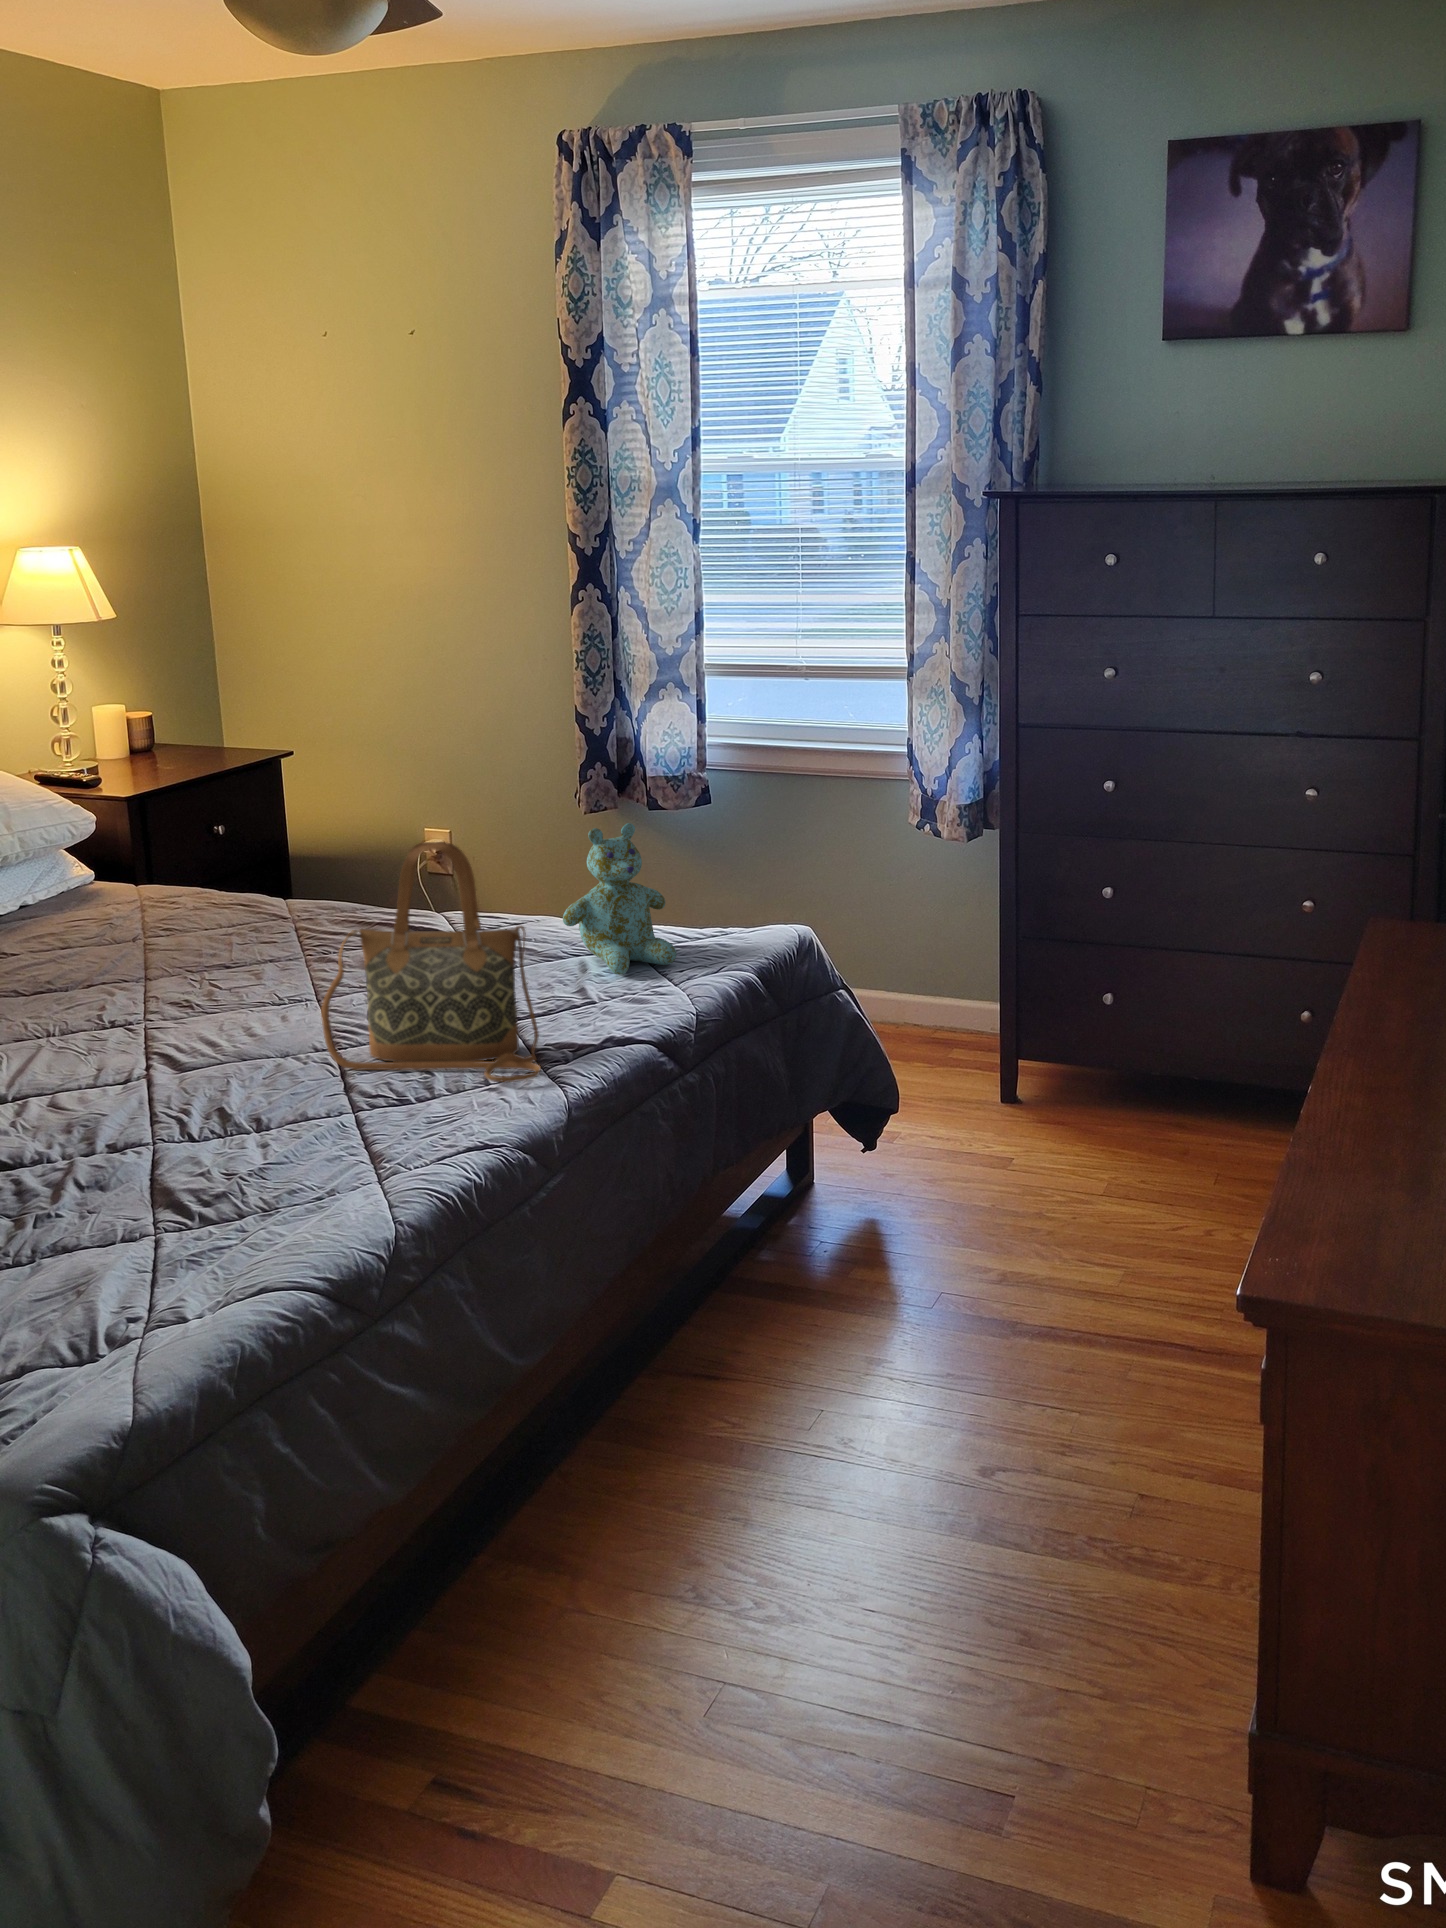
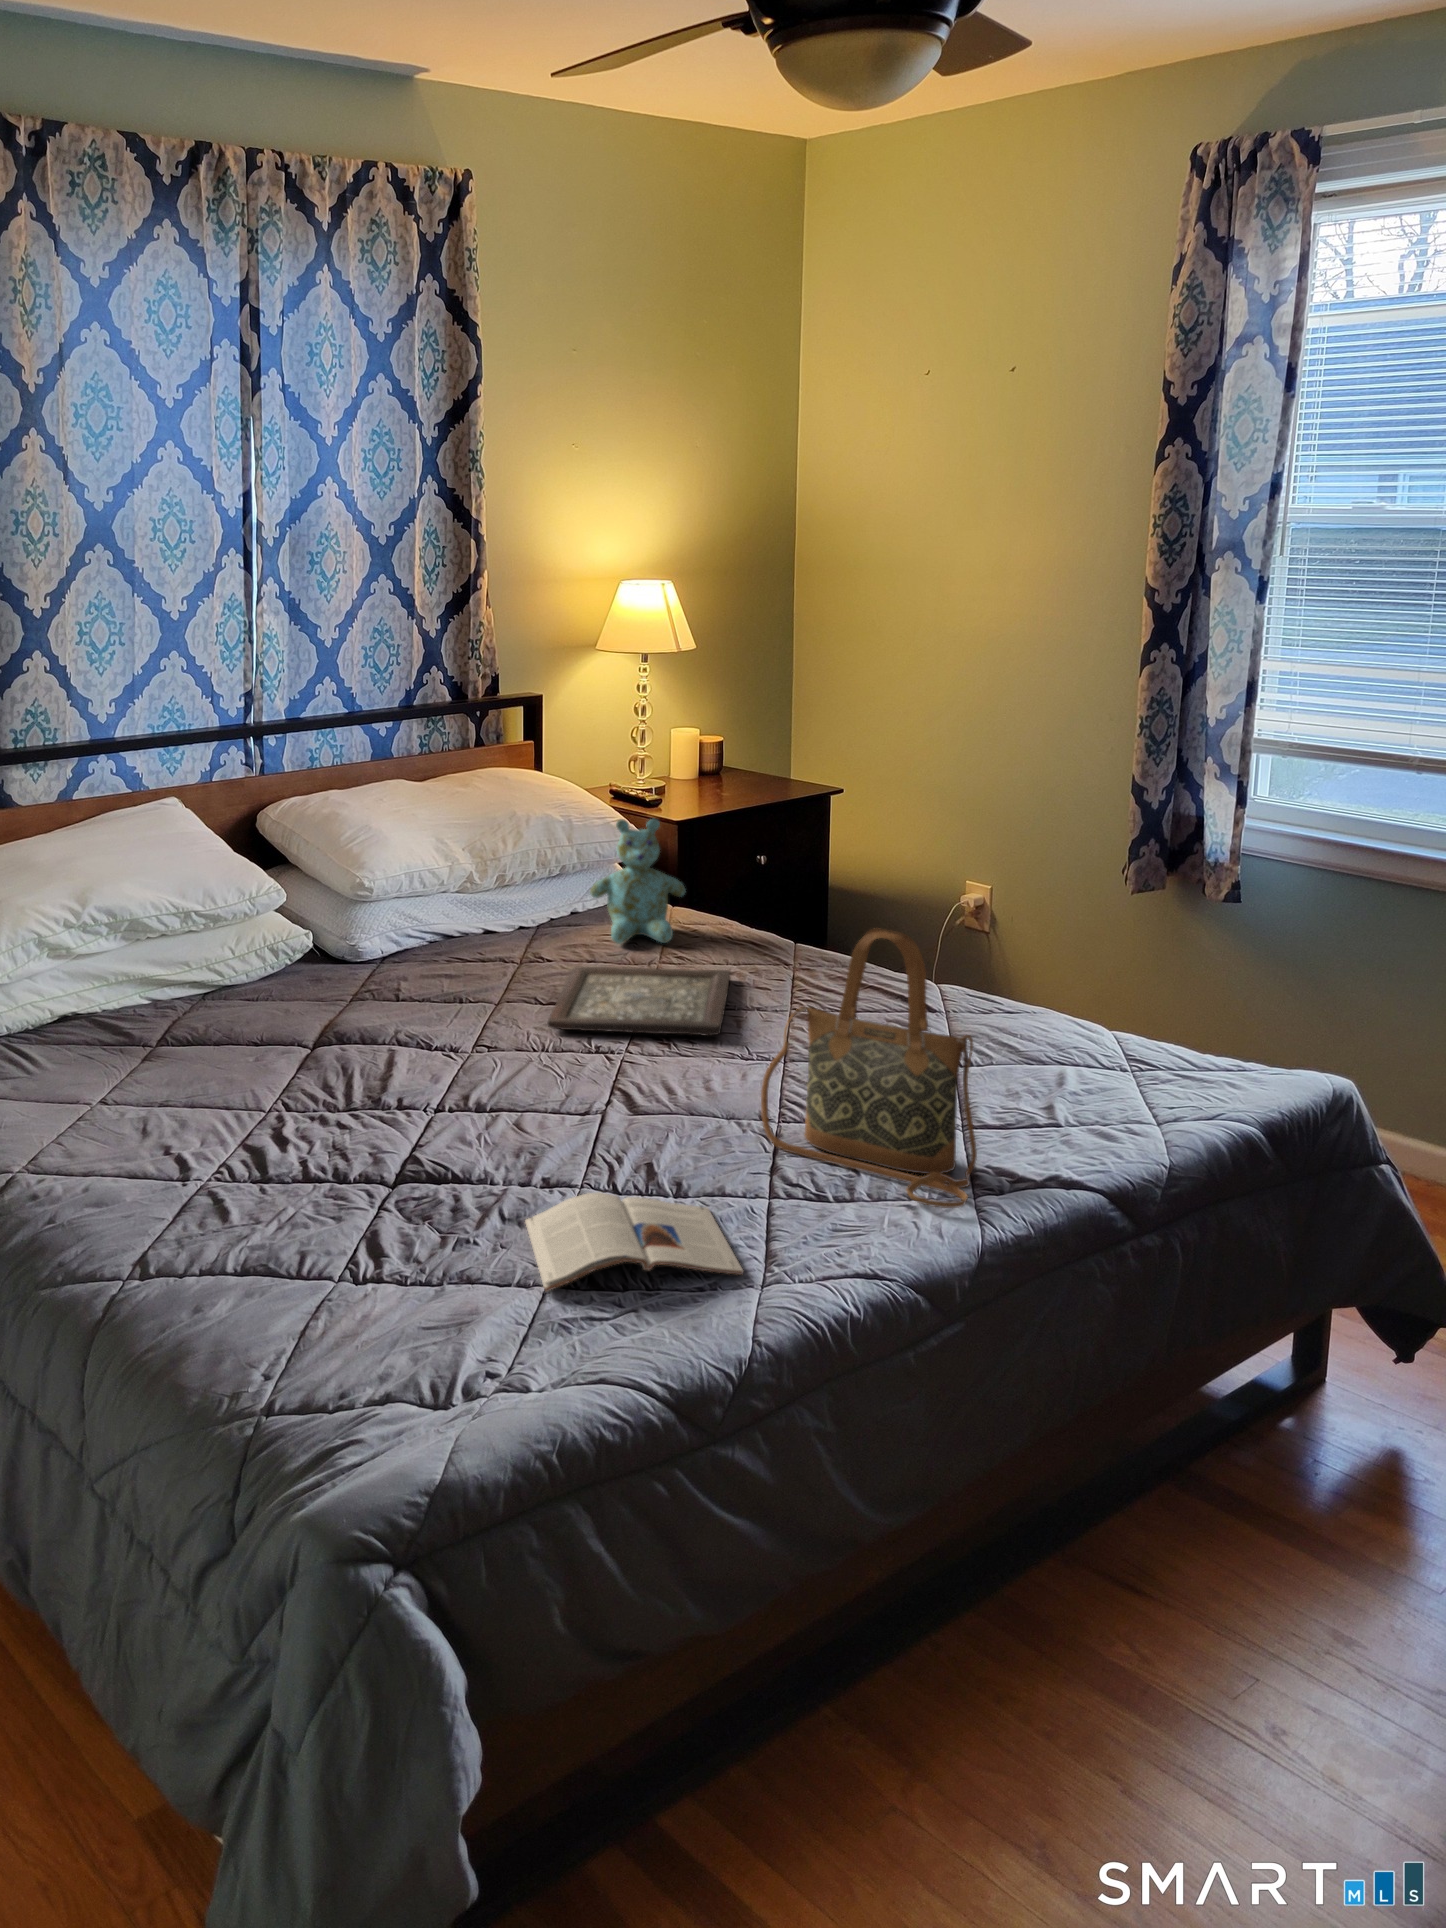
stuffed bear: present [563,823,676,975] -> present [590,819,686,944]
tray: none [46,930,248,1014] -> present [547,966,730,1036]
magazine: none [107,1131,359,1239] -> present [525,1192,744,1291]

